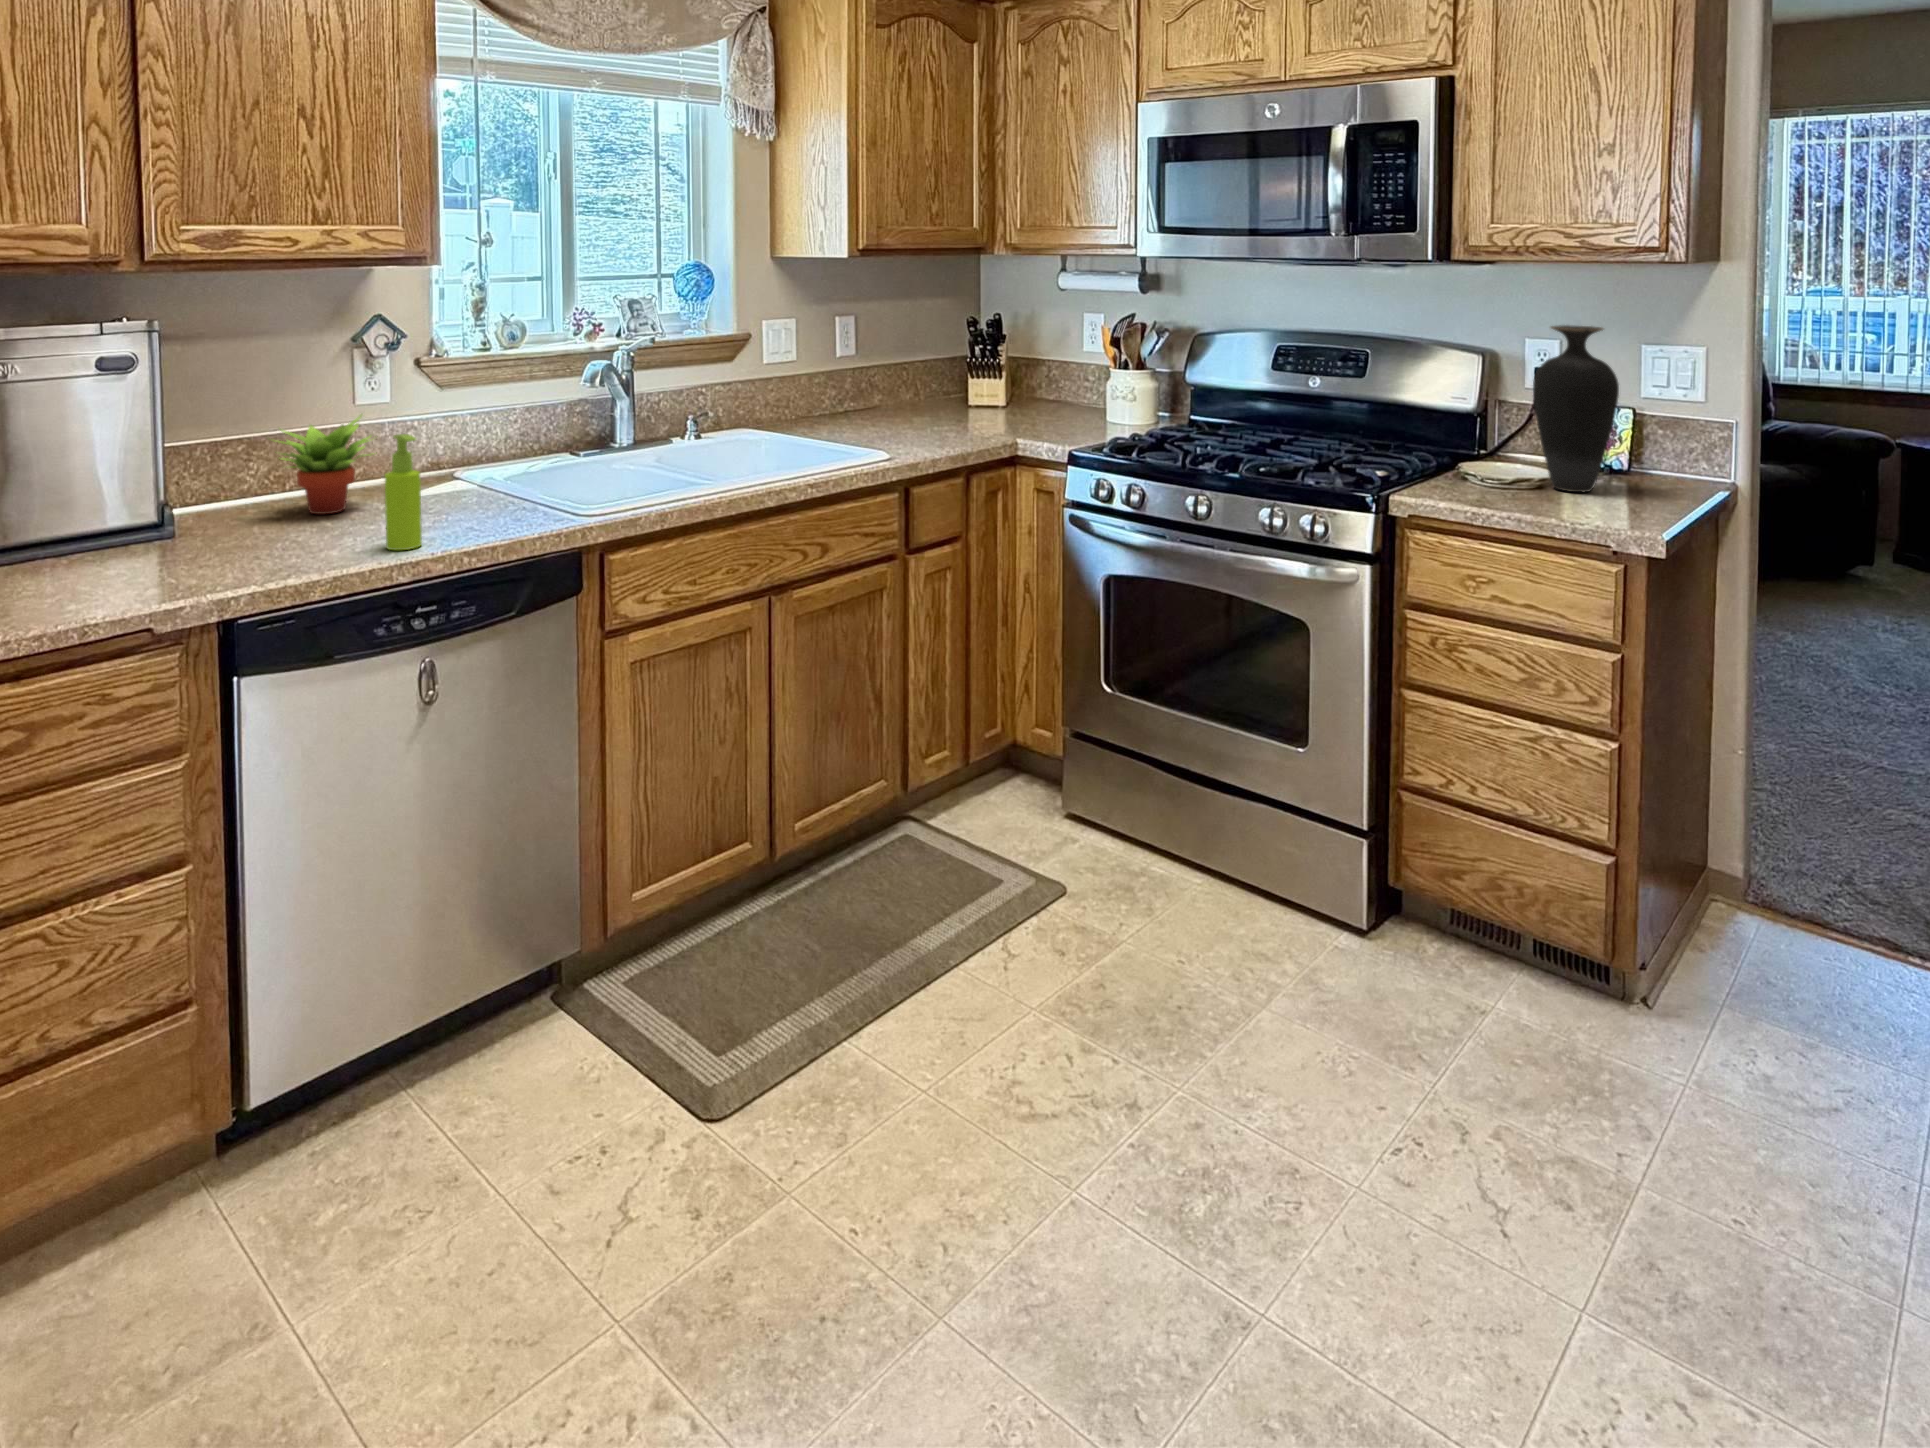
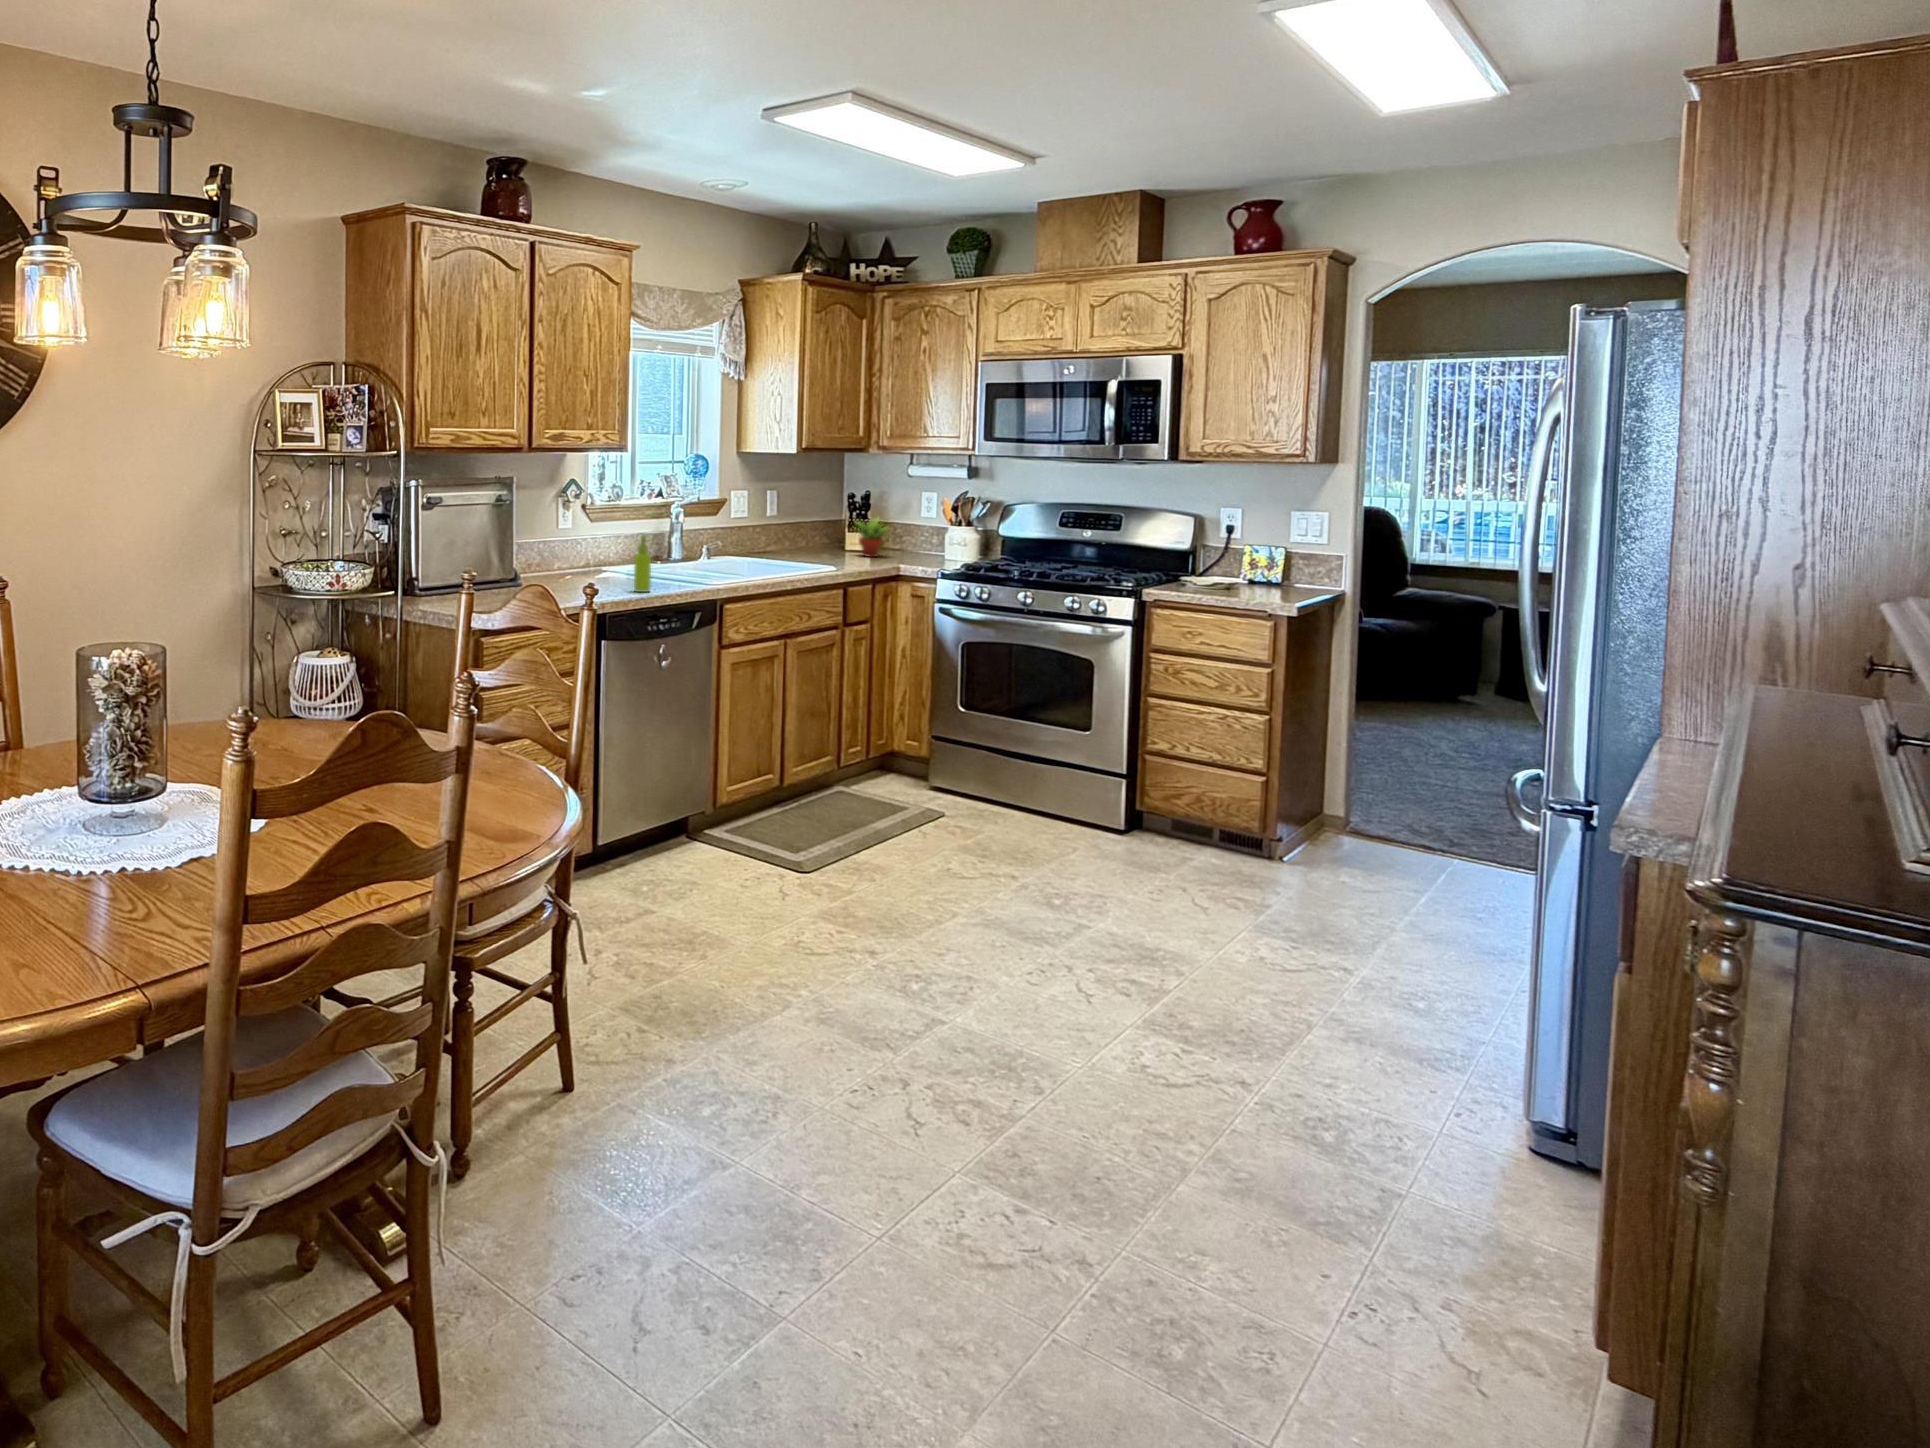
vase: present [1533,325,1619,492] -> none [1226,498,1277,591]
succulent plant: present [275,414,371,514] -> present [856,518,889,557]

